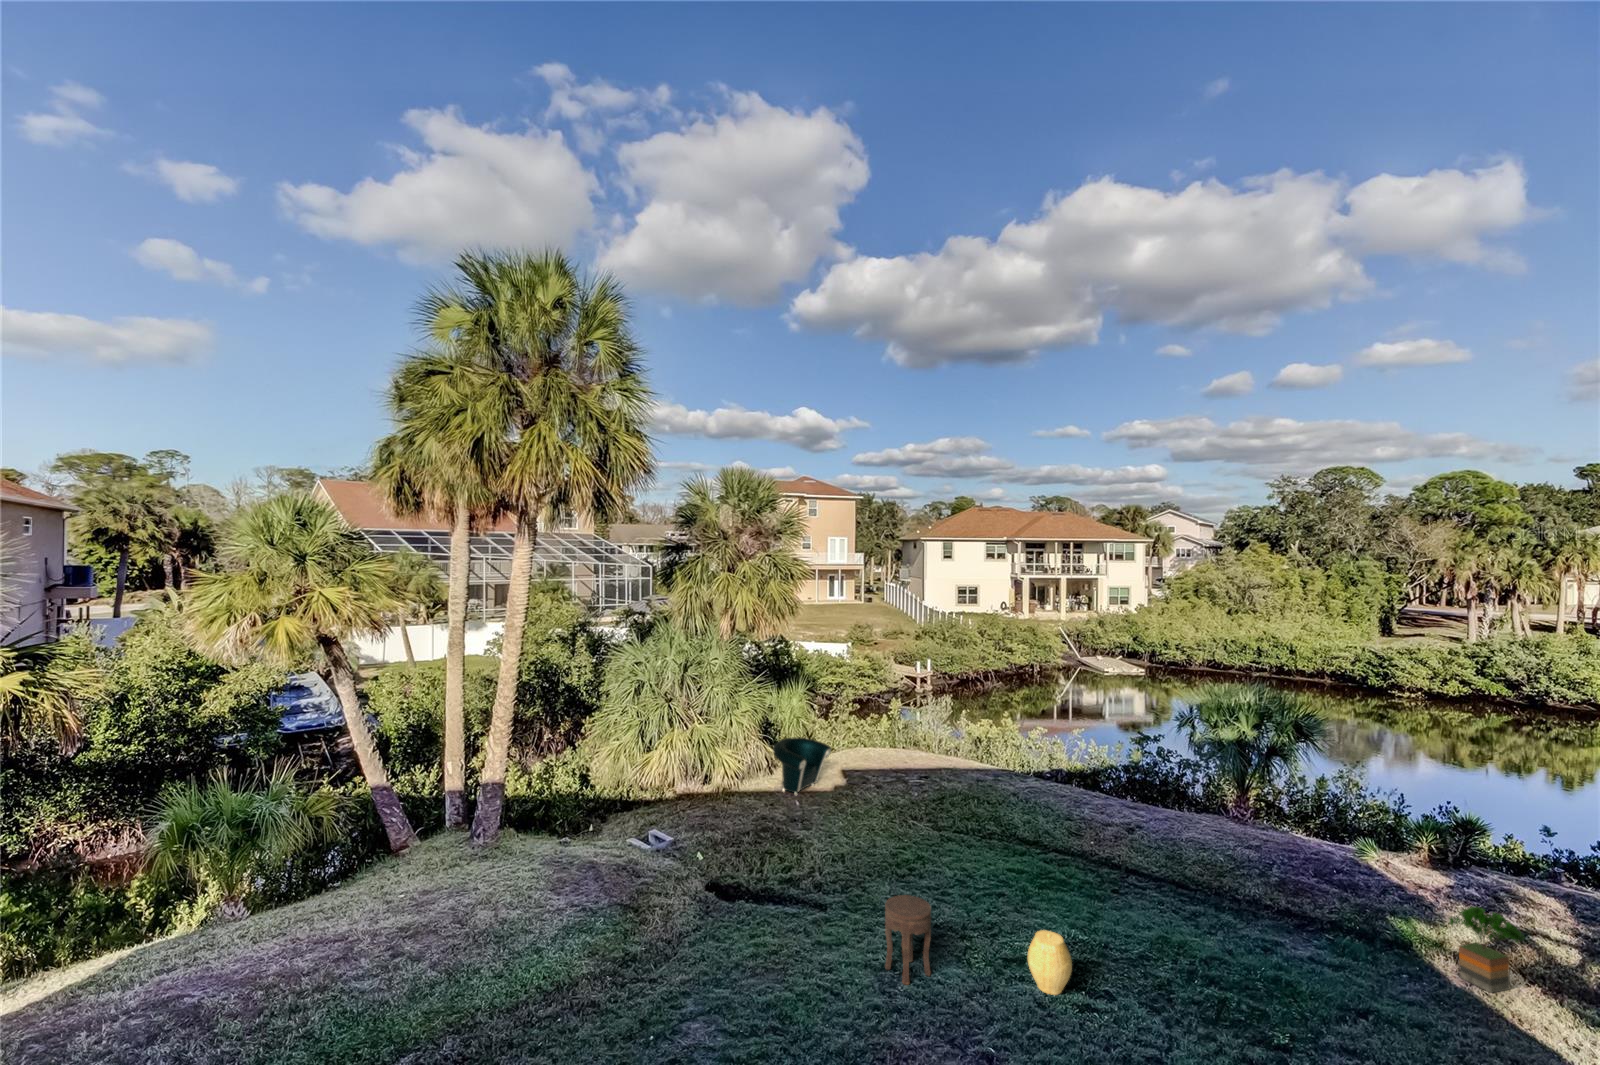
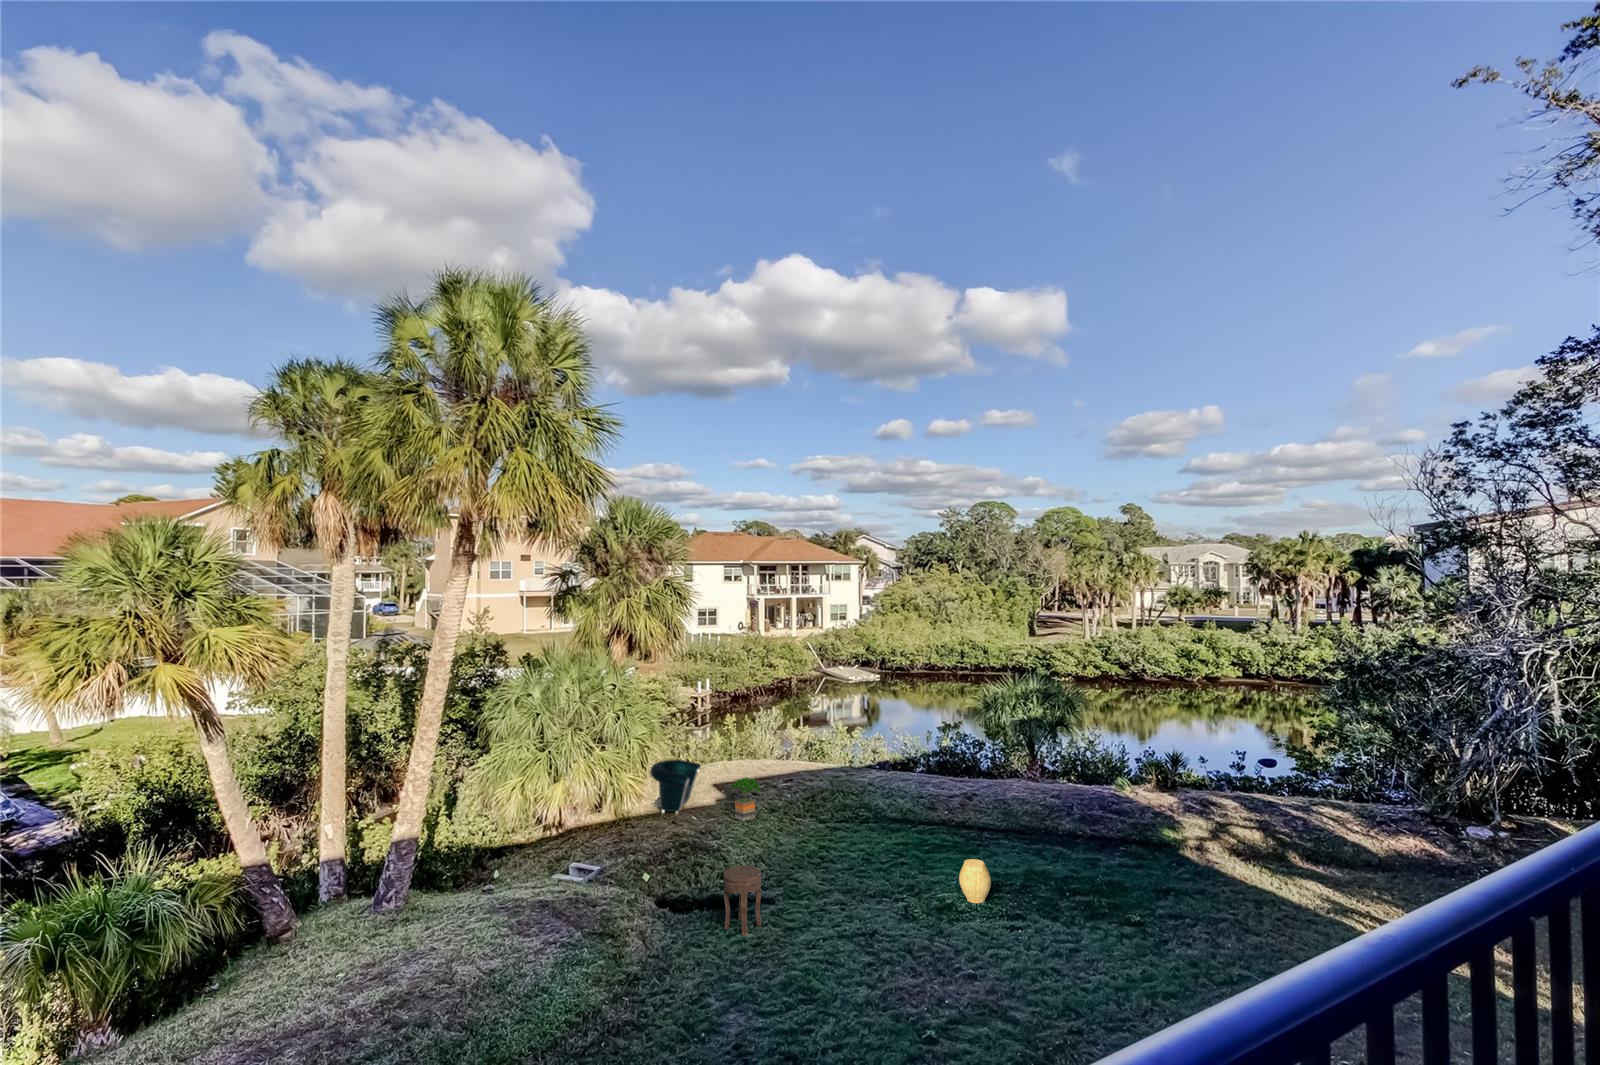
side table: present [885,895,931,985] -> present [723,866,761,935]
potted tree: present [1449,906,1524,993] -> present [732,778,761,821]

